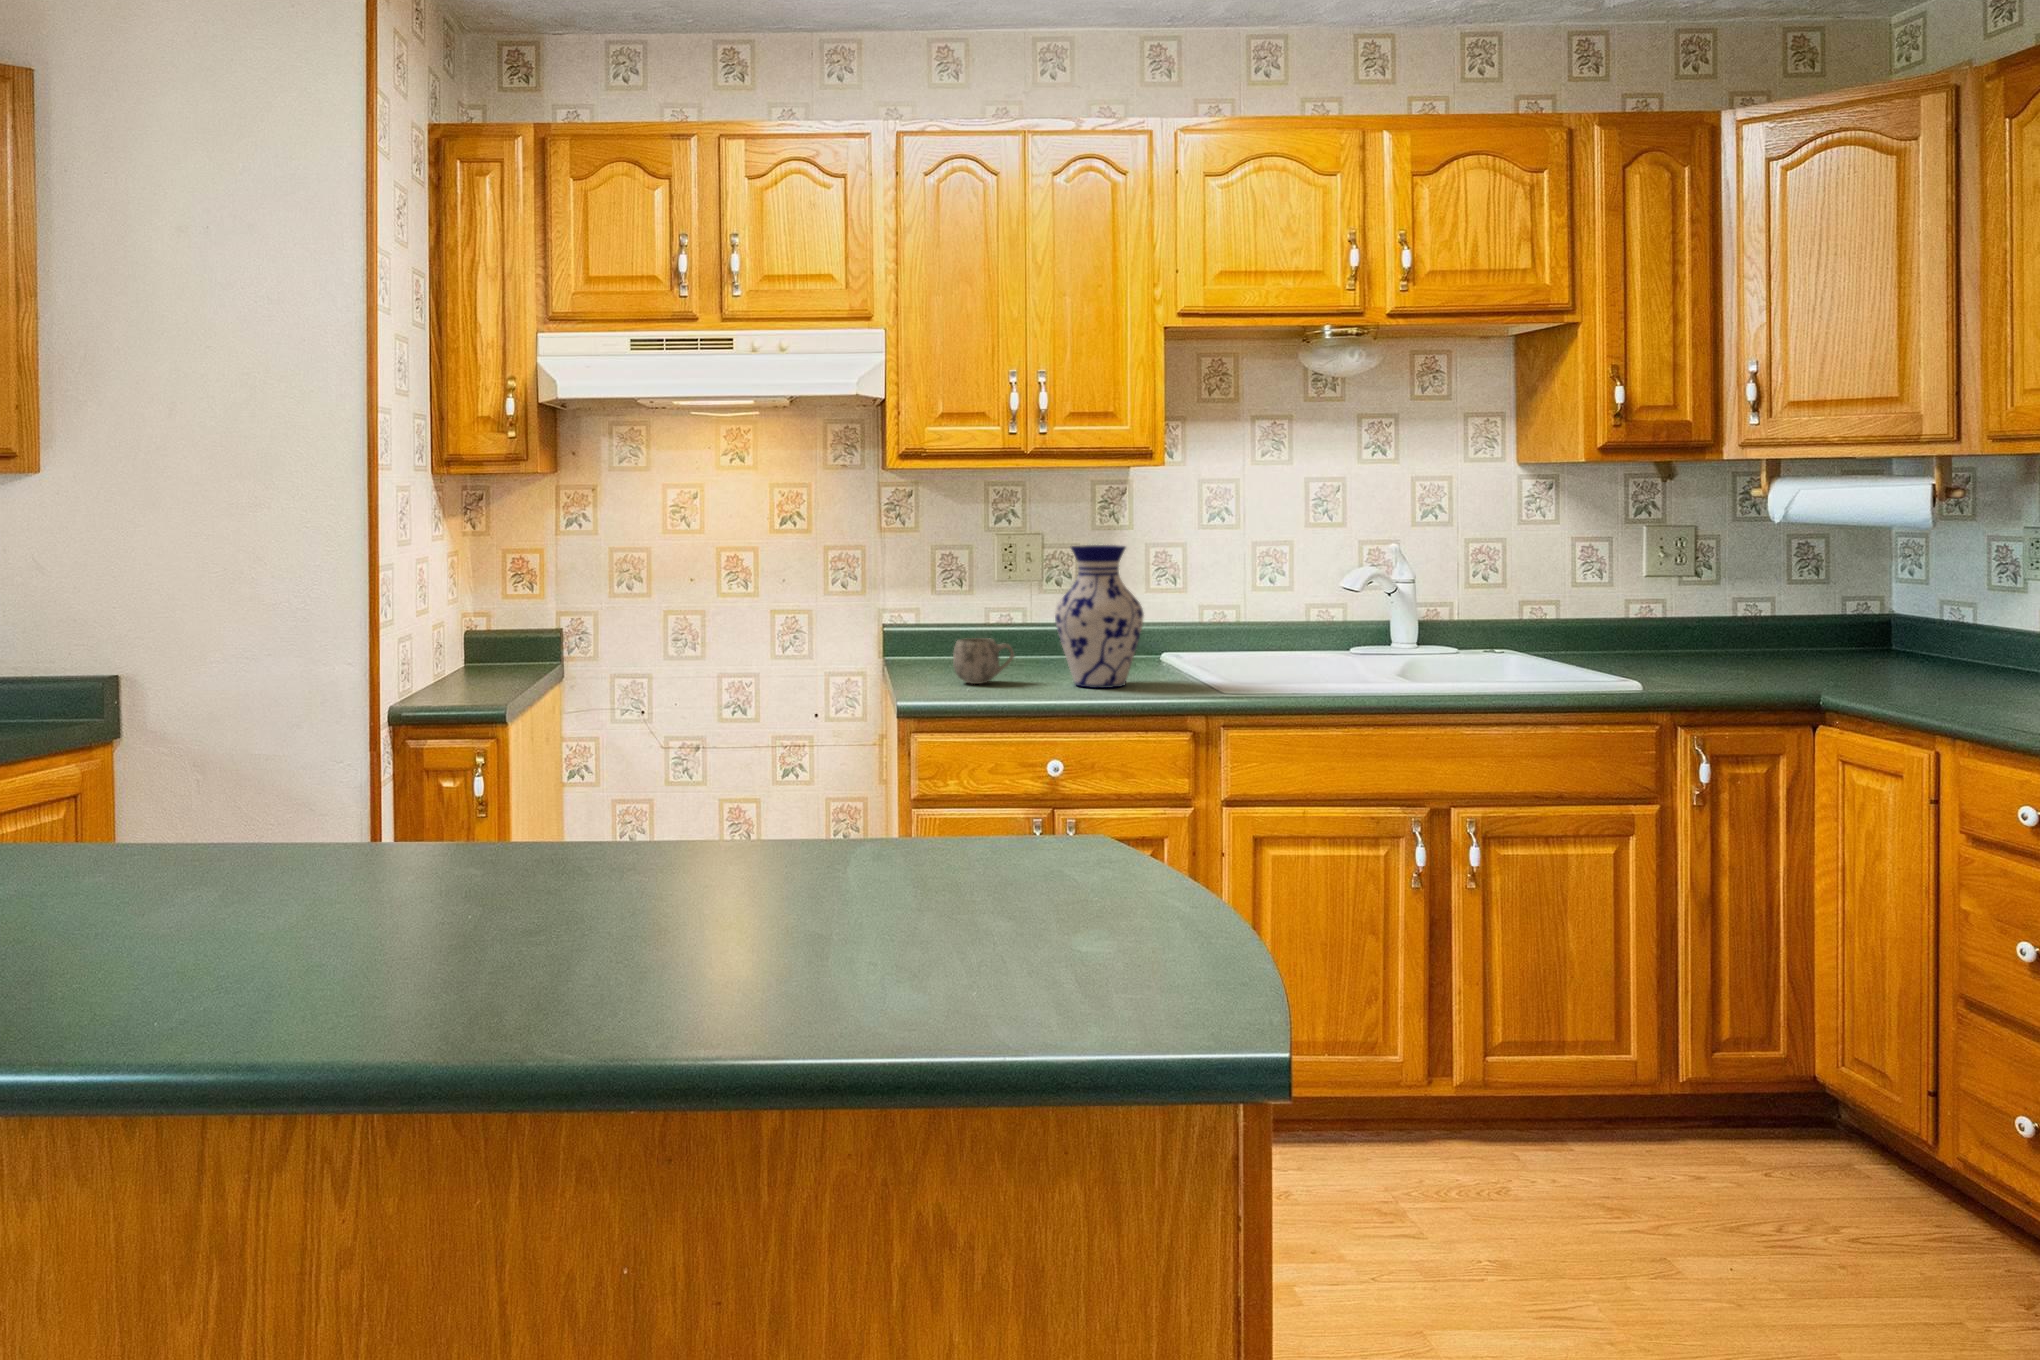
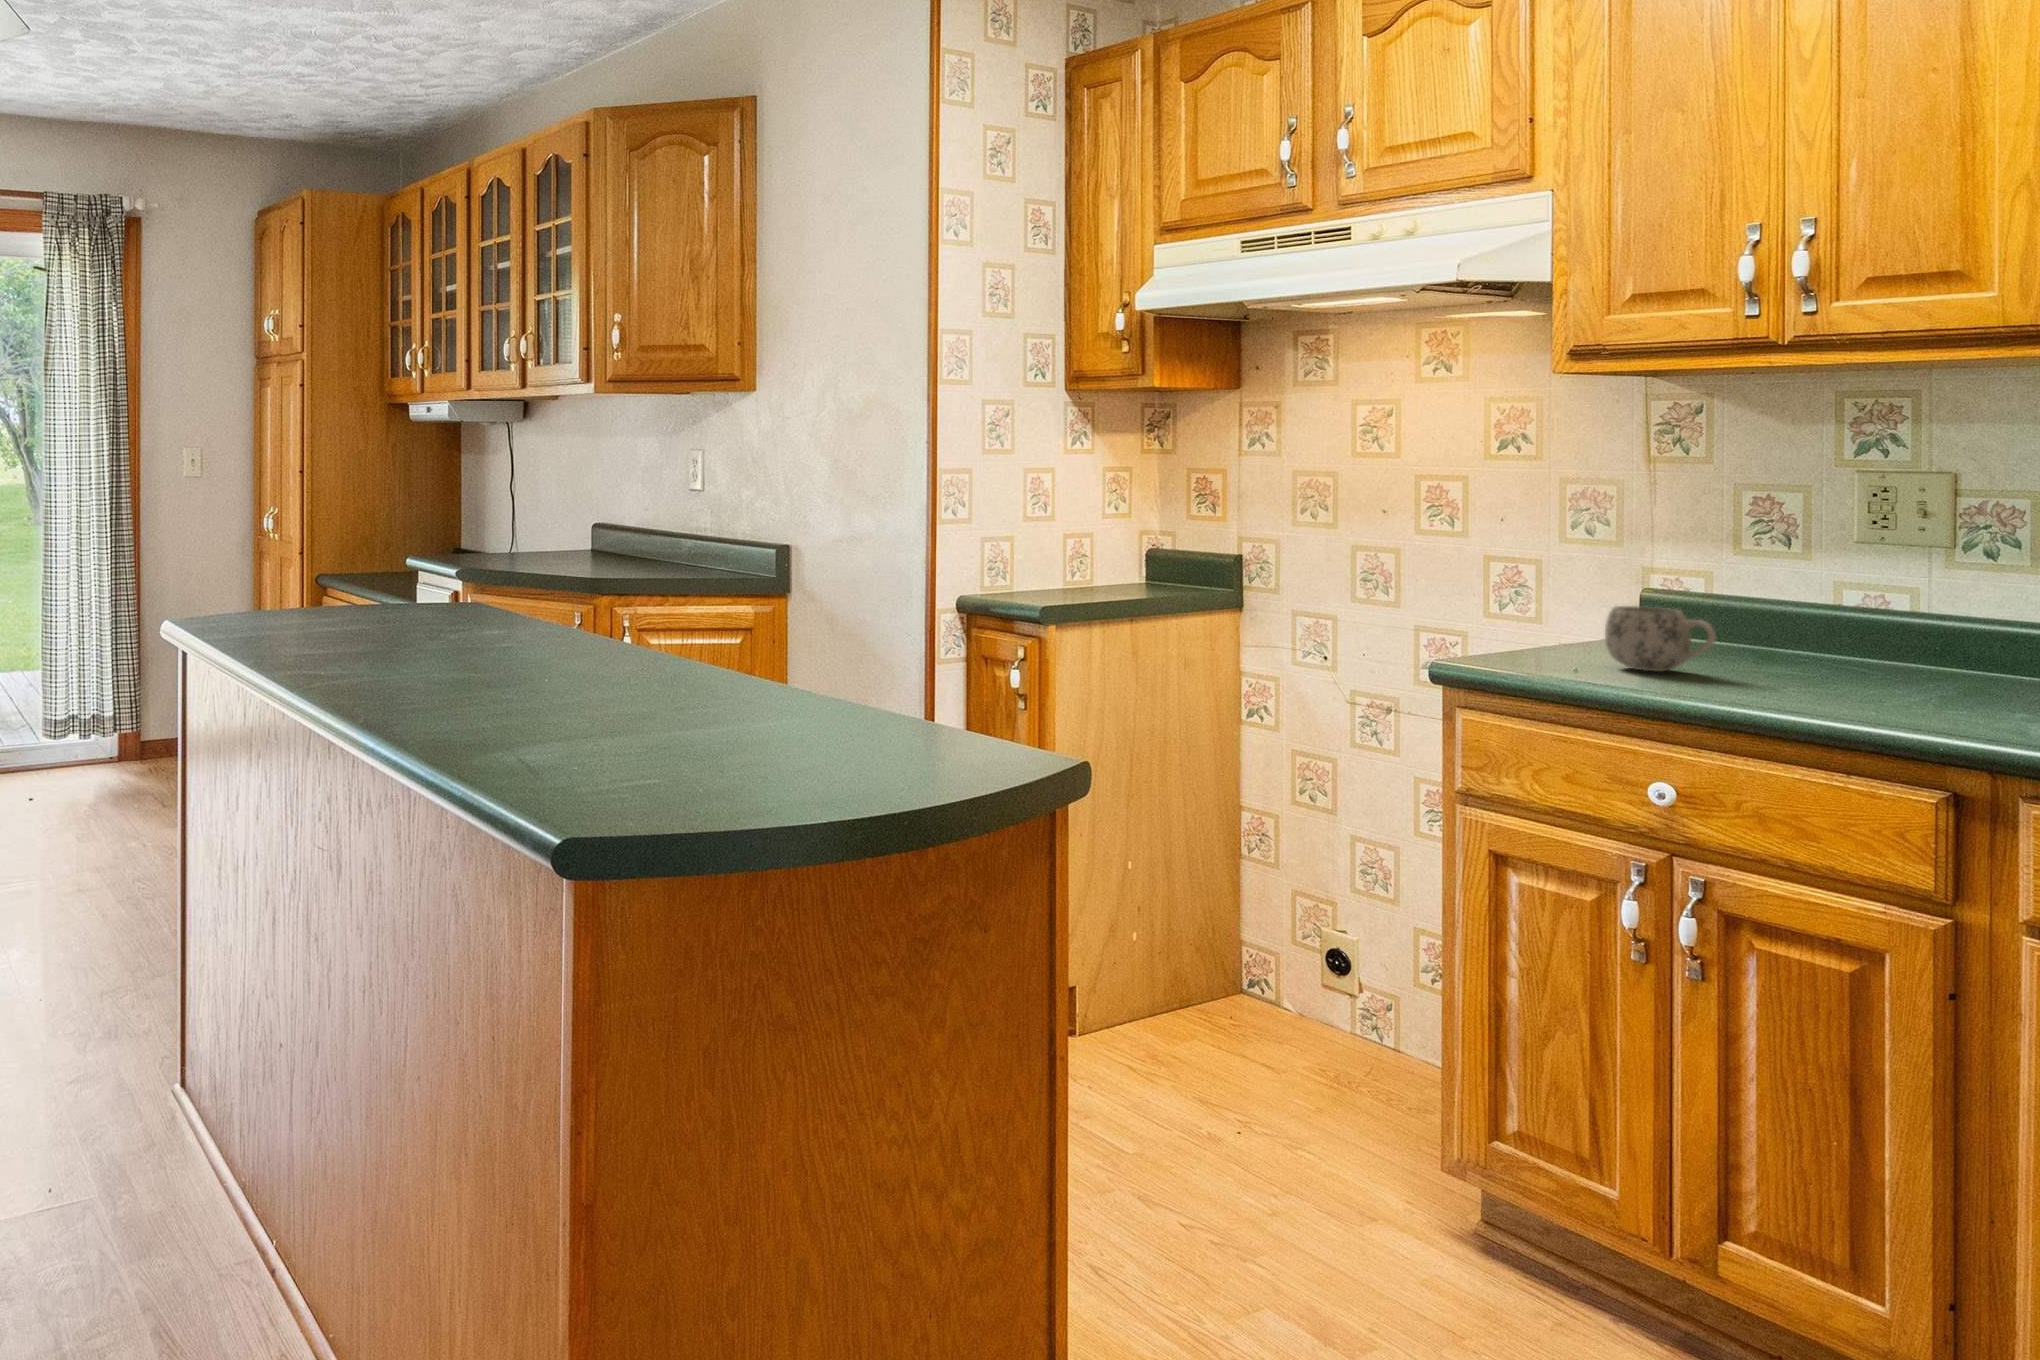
vase: present [1055,545,1144,688] -> none [1750,482,1945,709]

